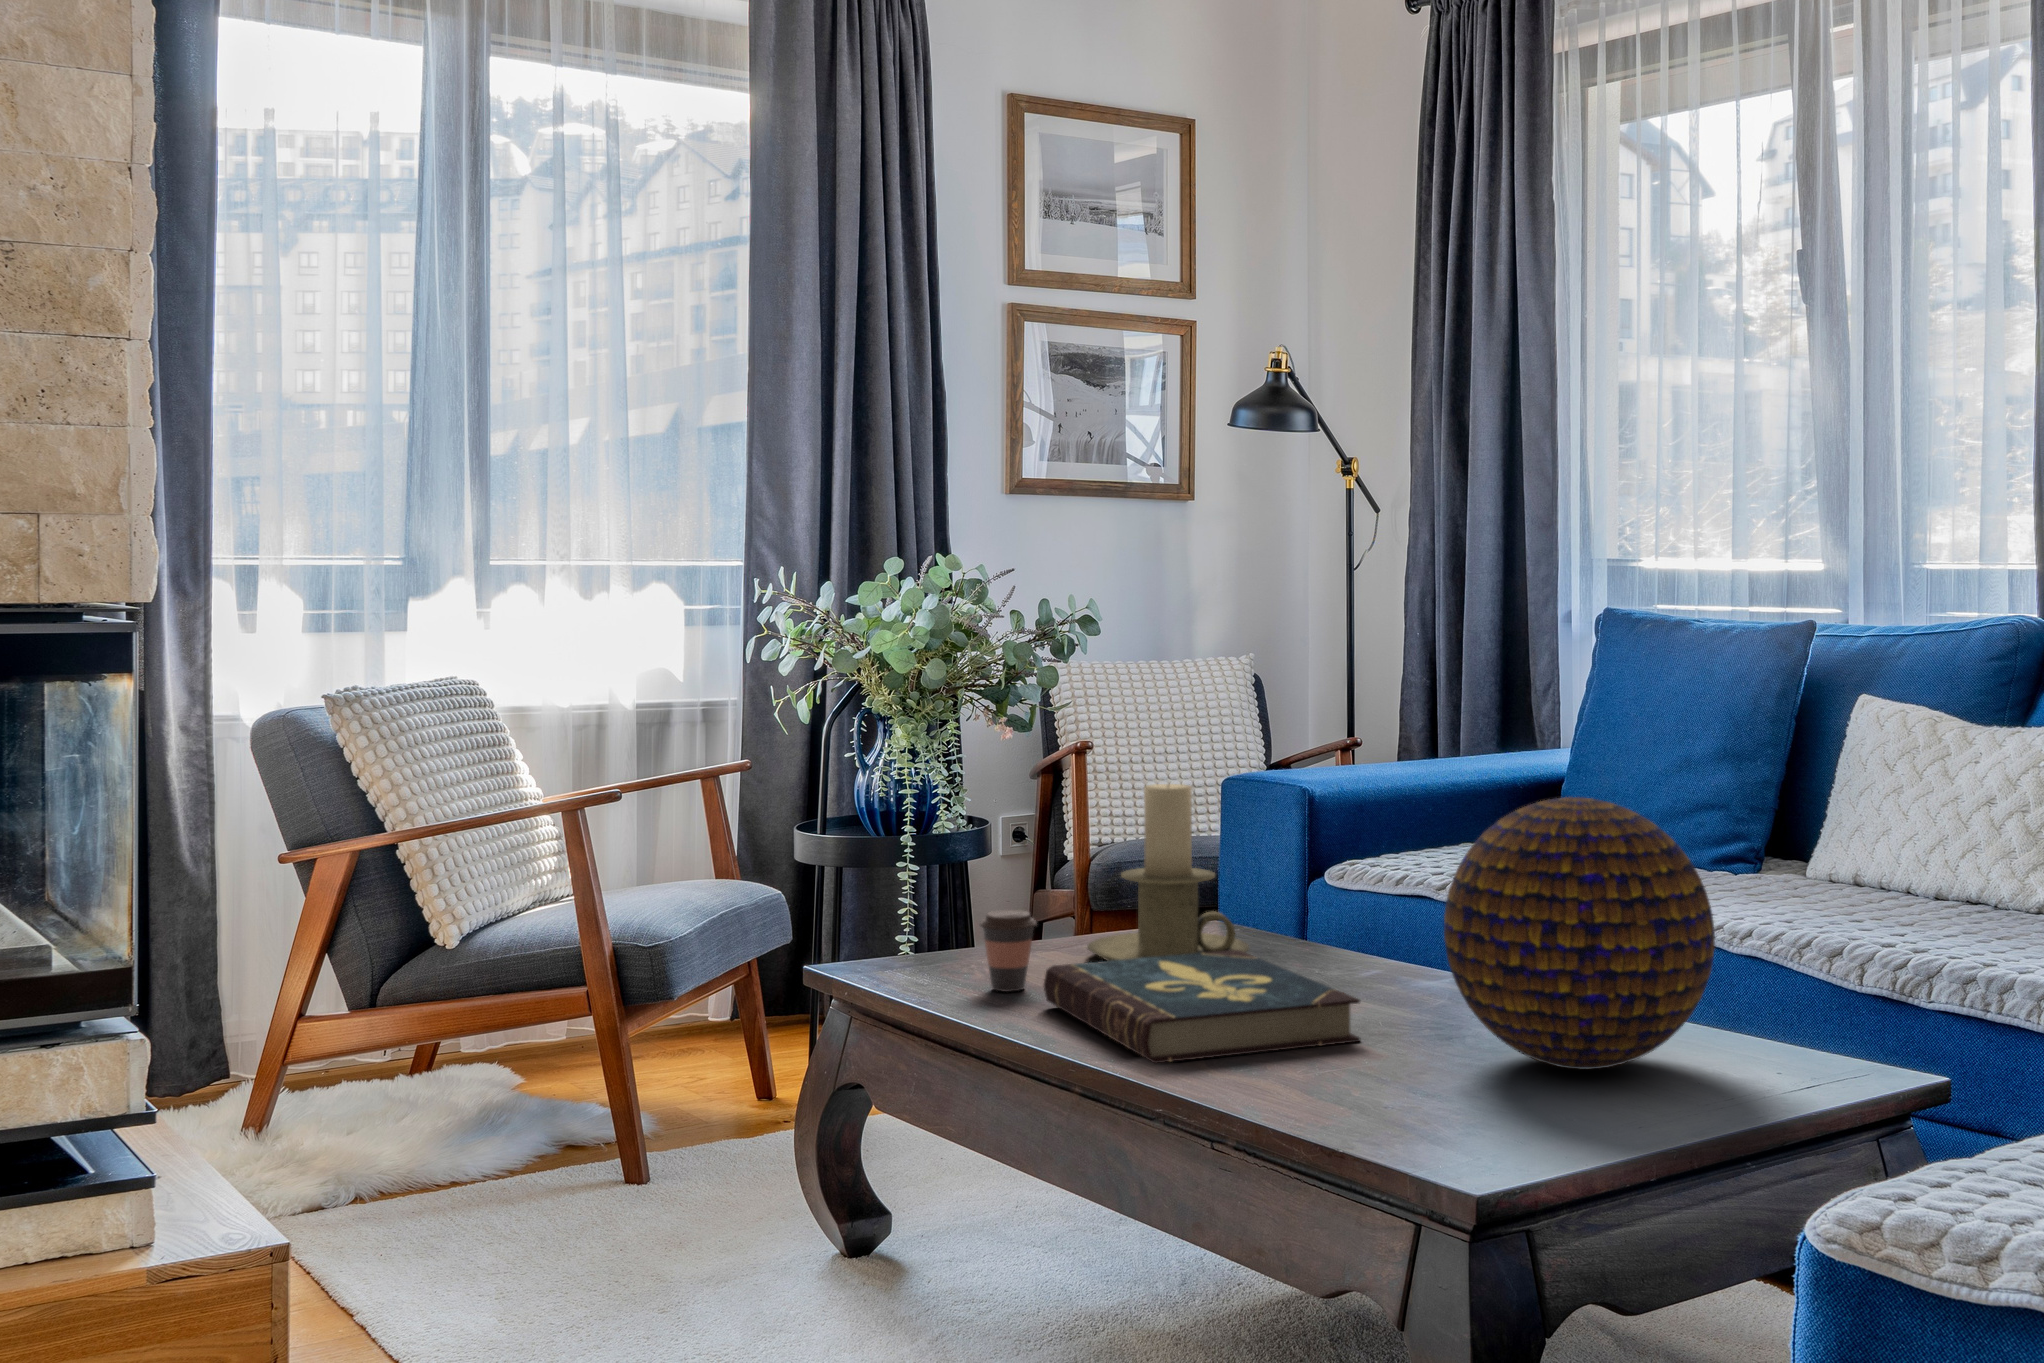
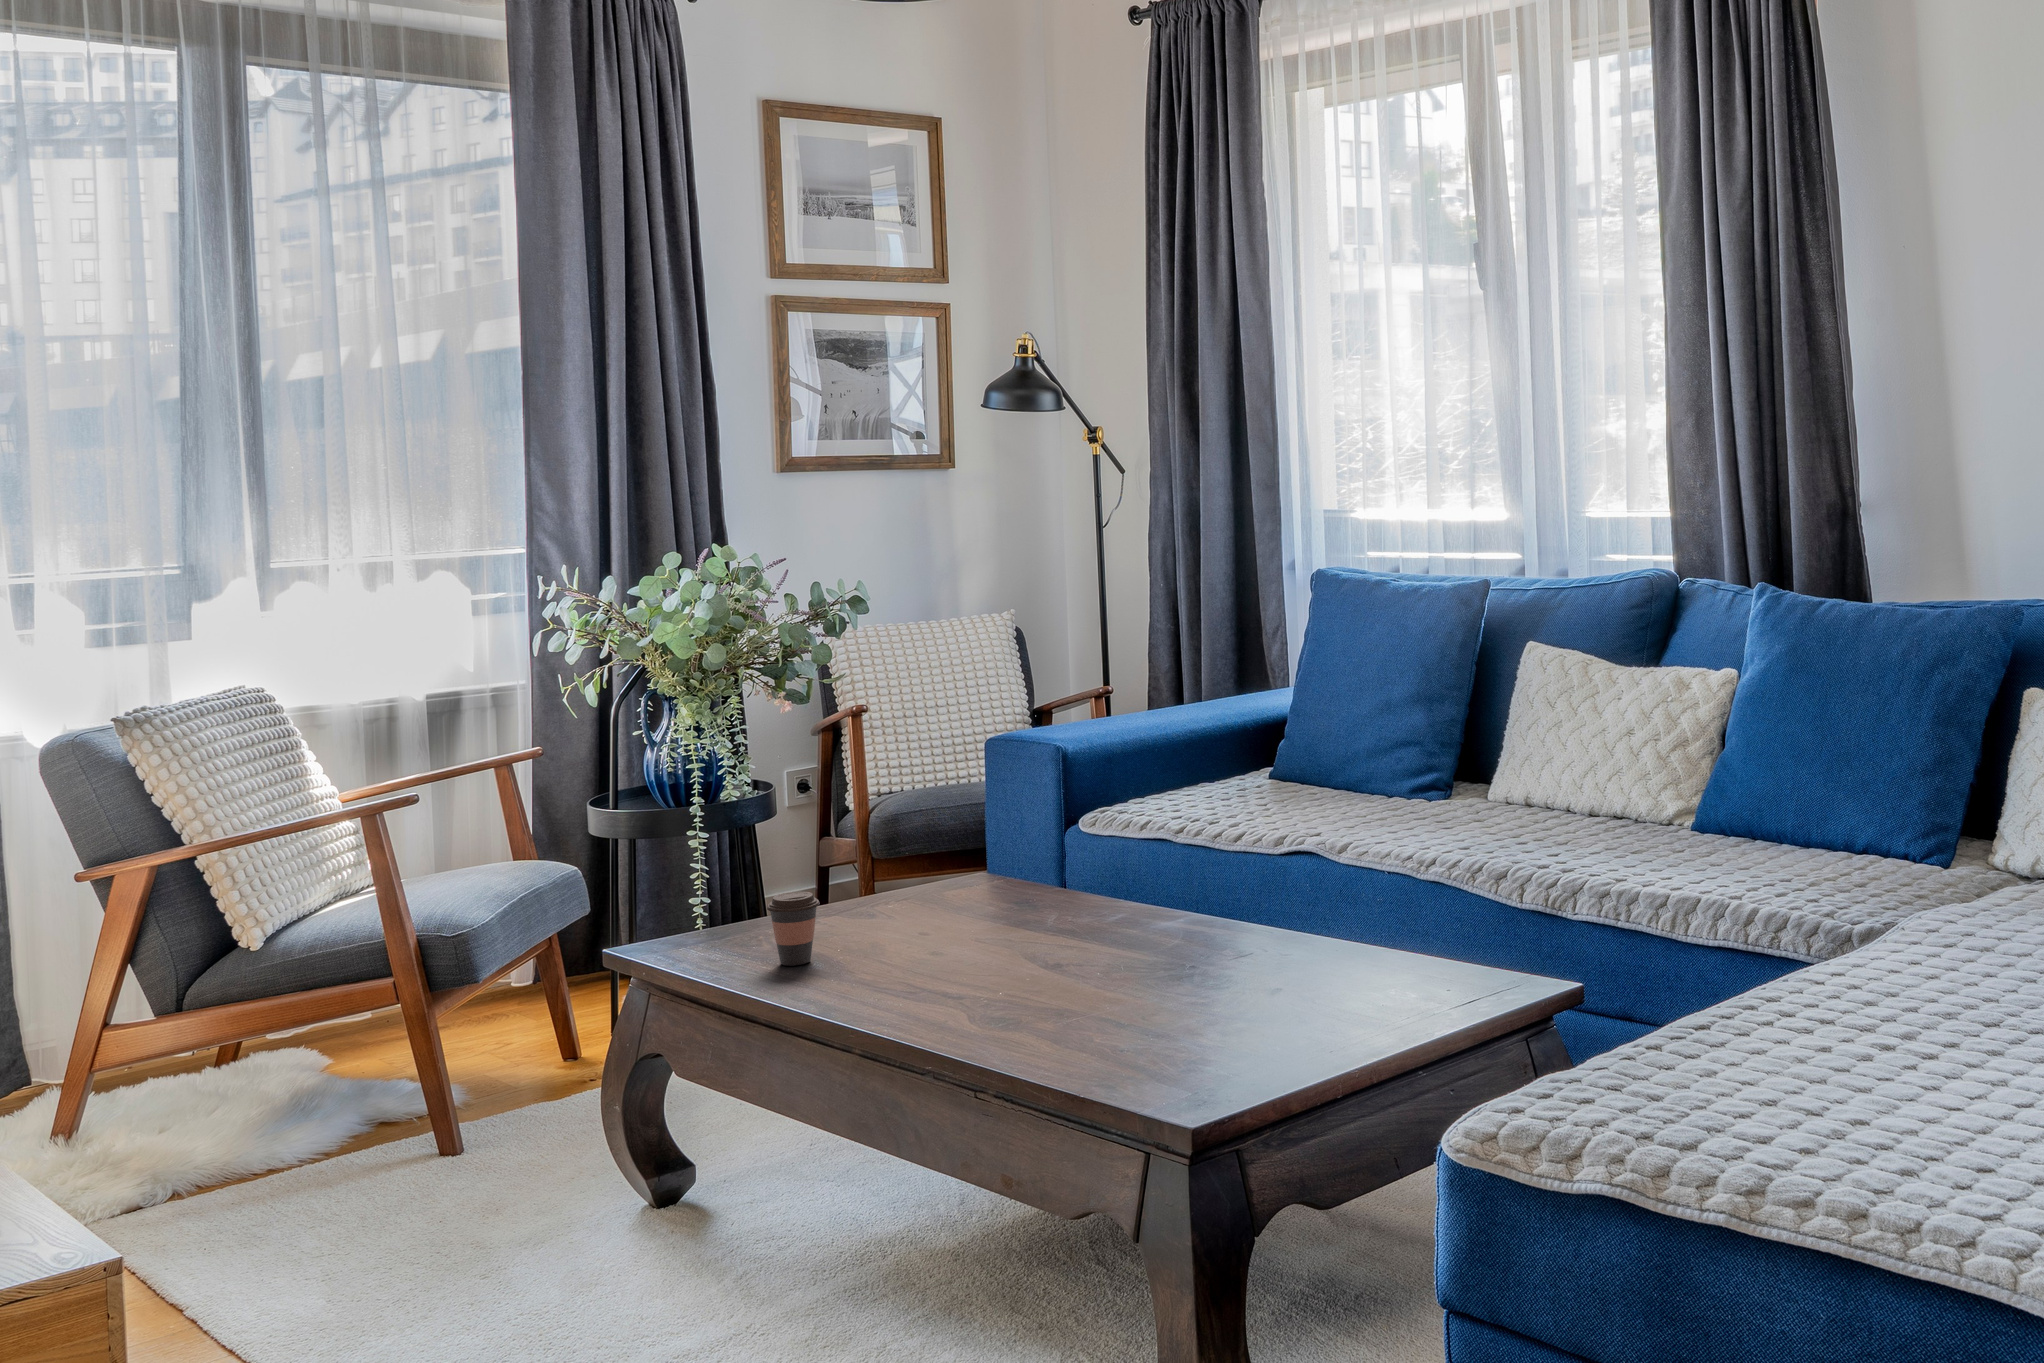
candle holder: present [1087,784,1249,961] -> none [867,765,1013,931]
decorative orb: present [1444,797,1715,1069] -> none [1172,776,1392,1002]
book: present [1043,950,1361,1063] -> none [827,912,1106,1029]

